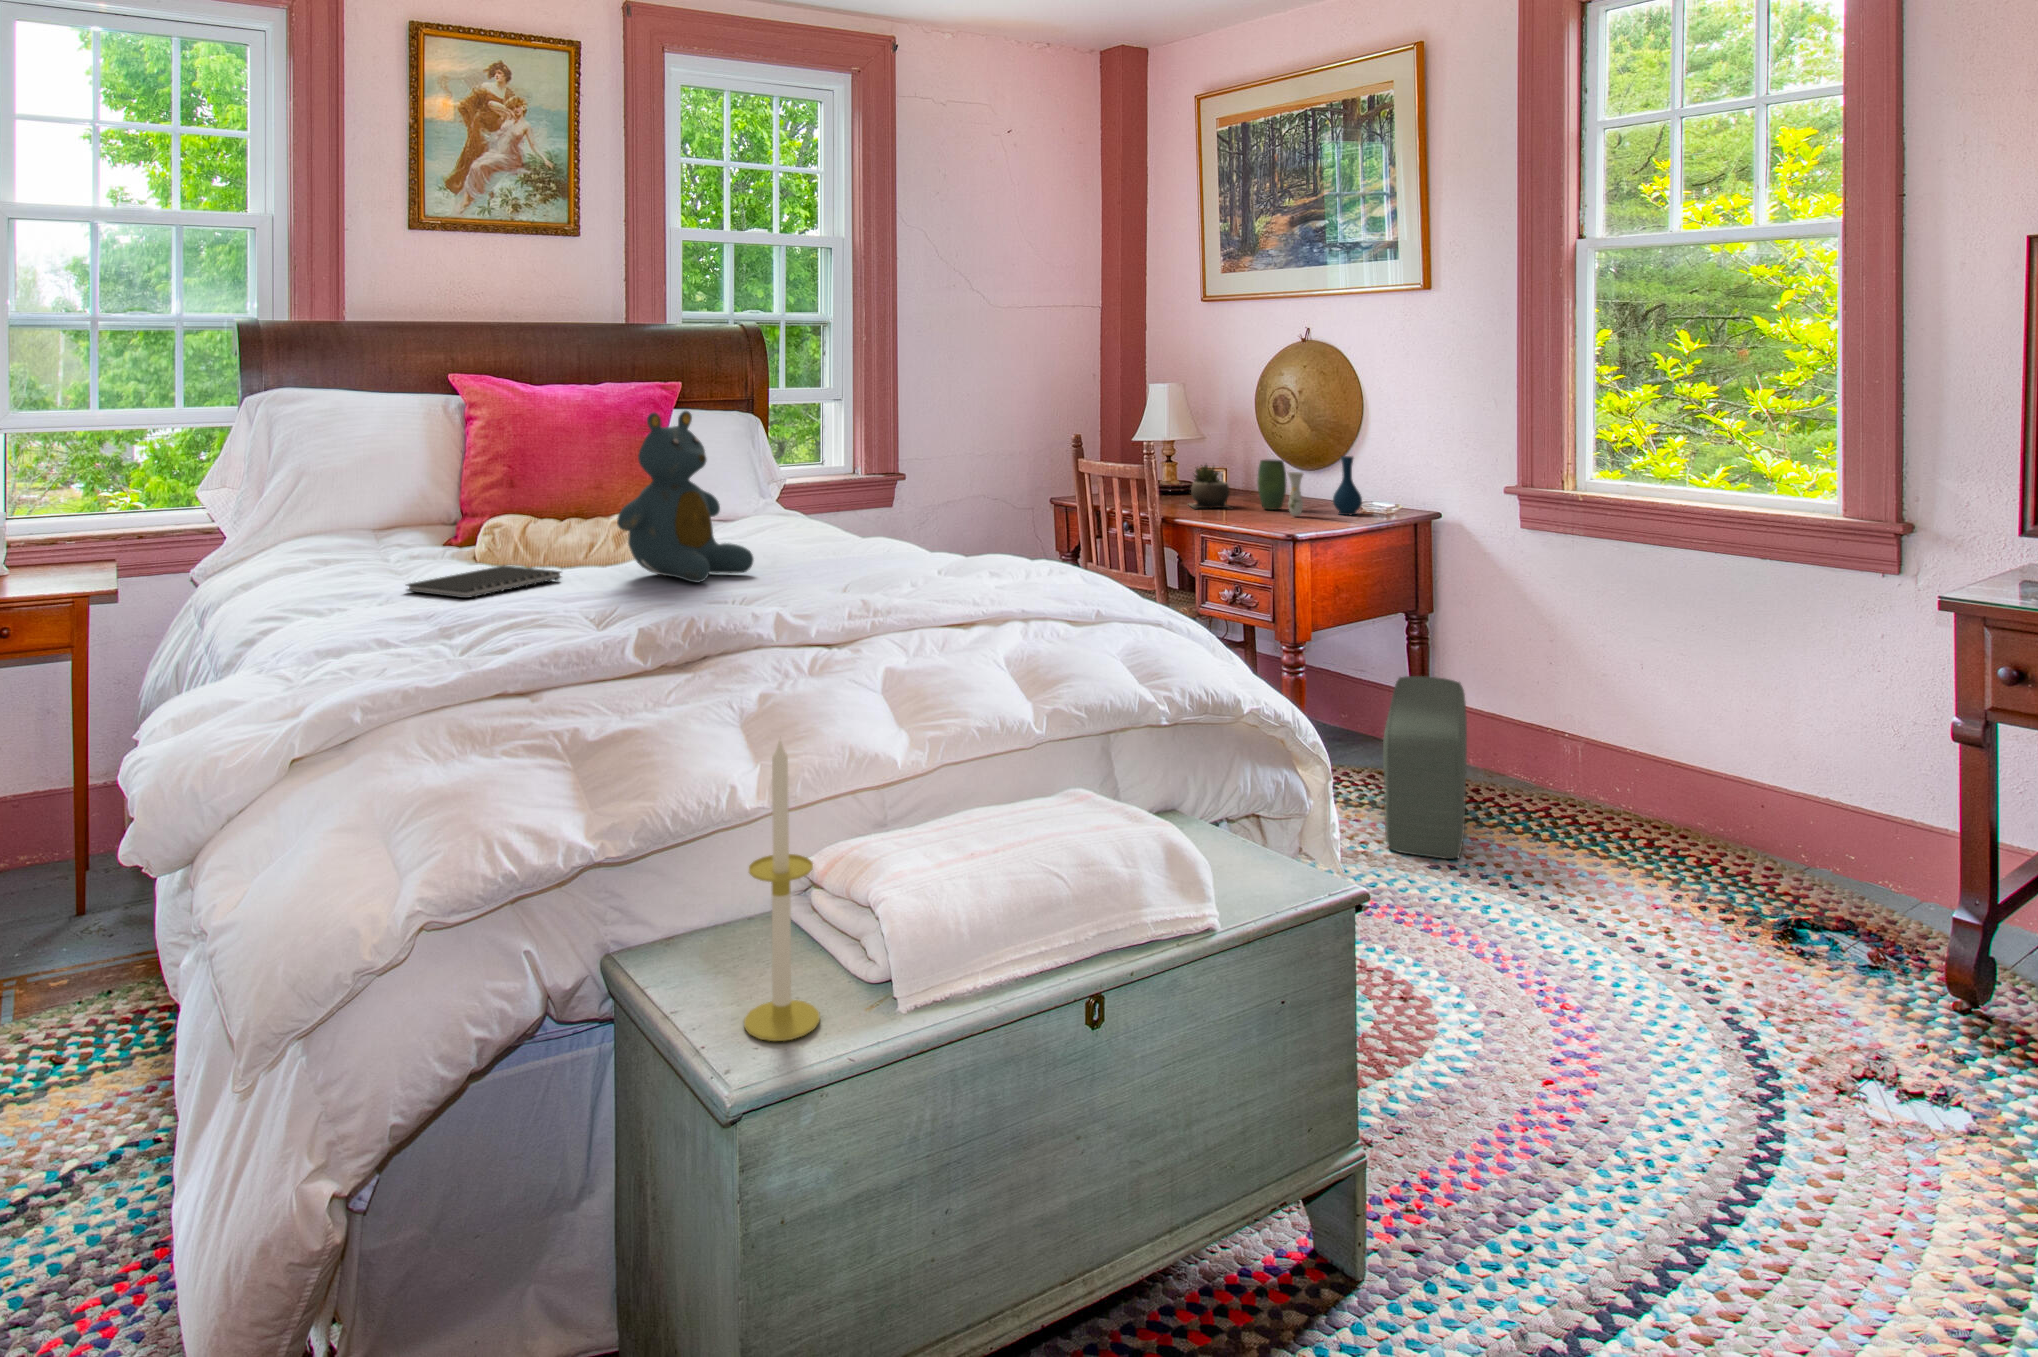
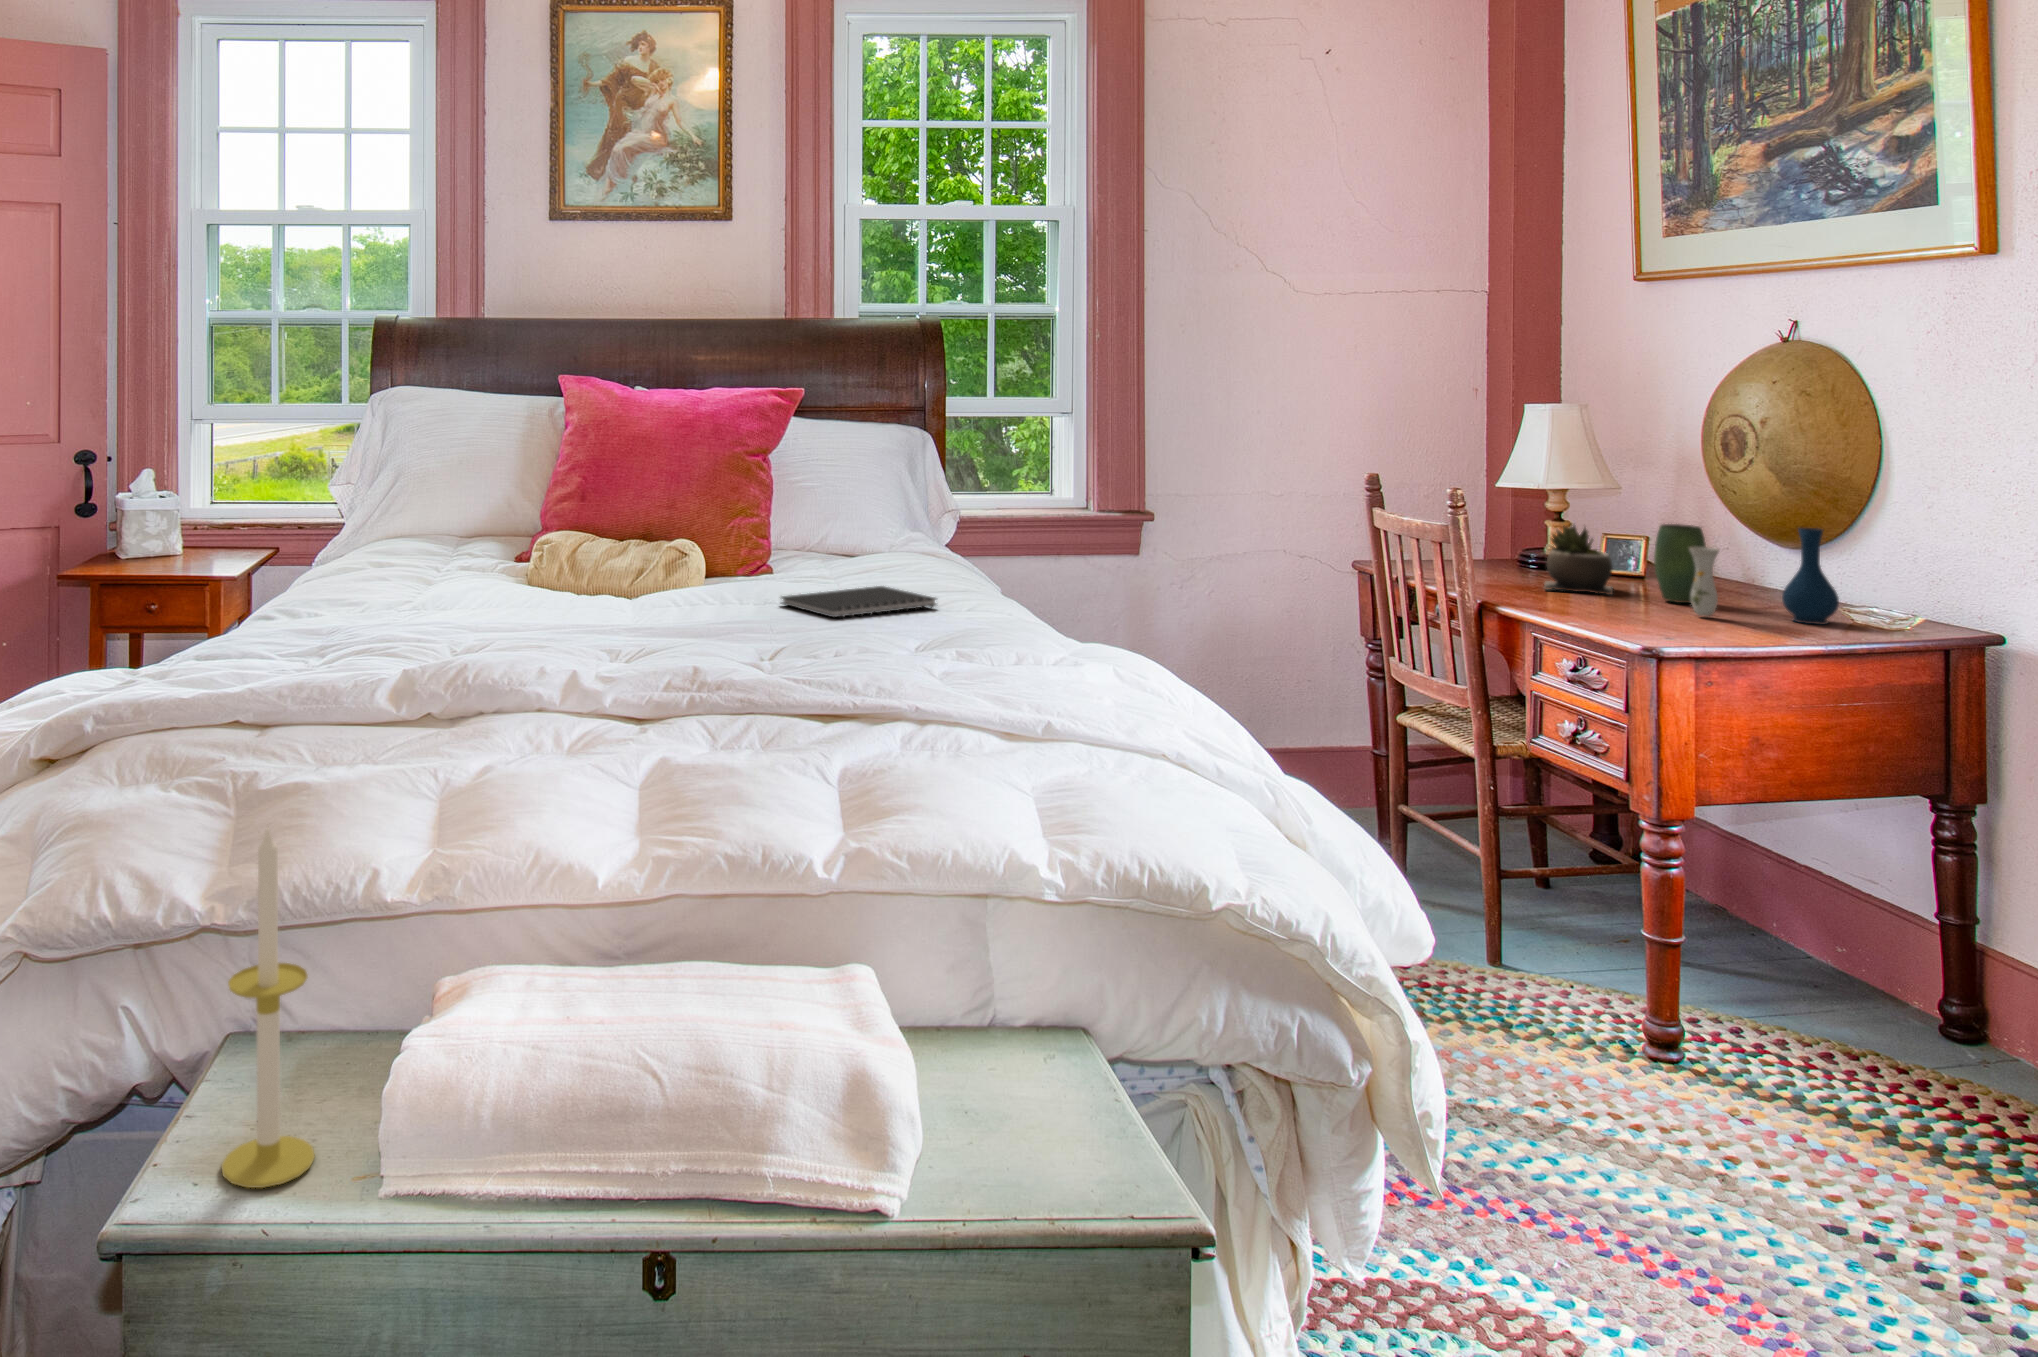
teddy bear: present [617,411,754,582] -> none [572,423,728,626]
notebook: present [407,565,561,598] -> present [781,586,936,618]
pouf: present [1383,676,1467,859] -> none [1759,901,2005,1231]

